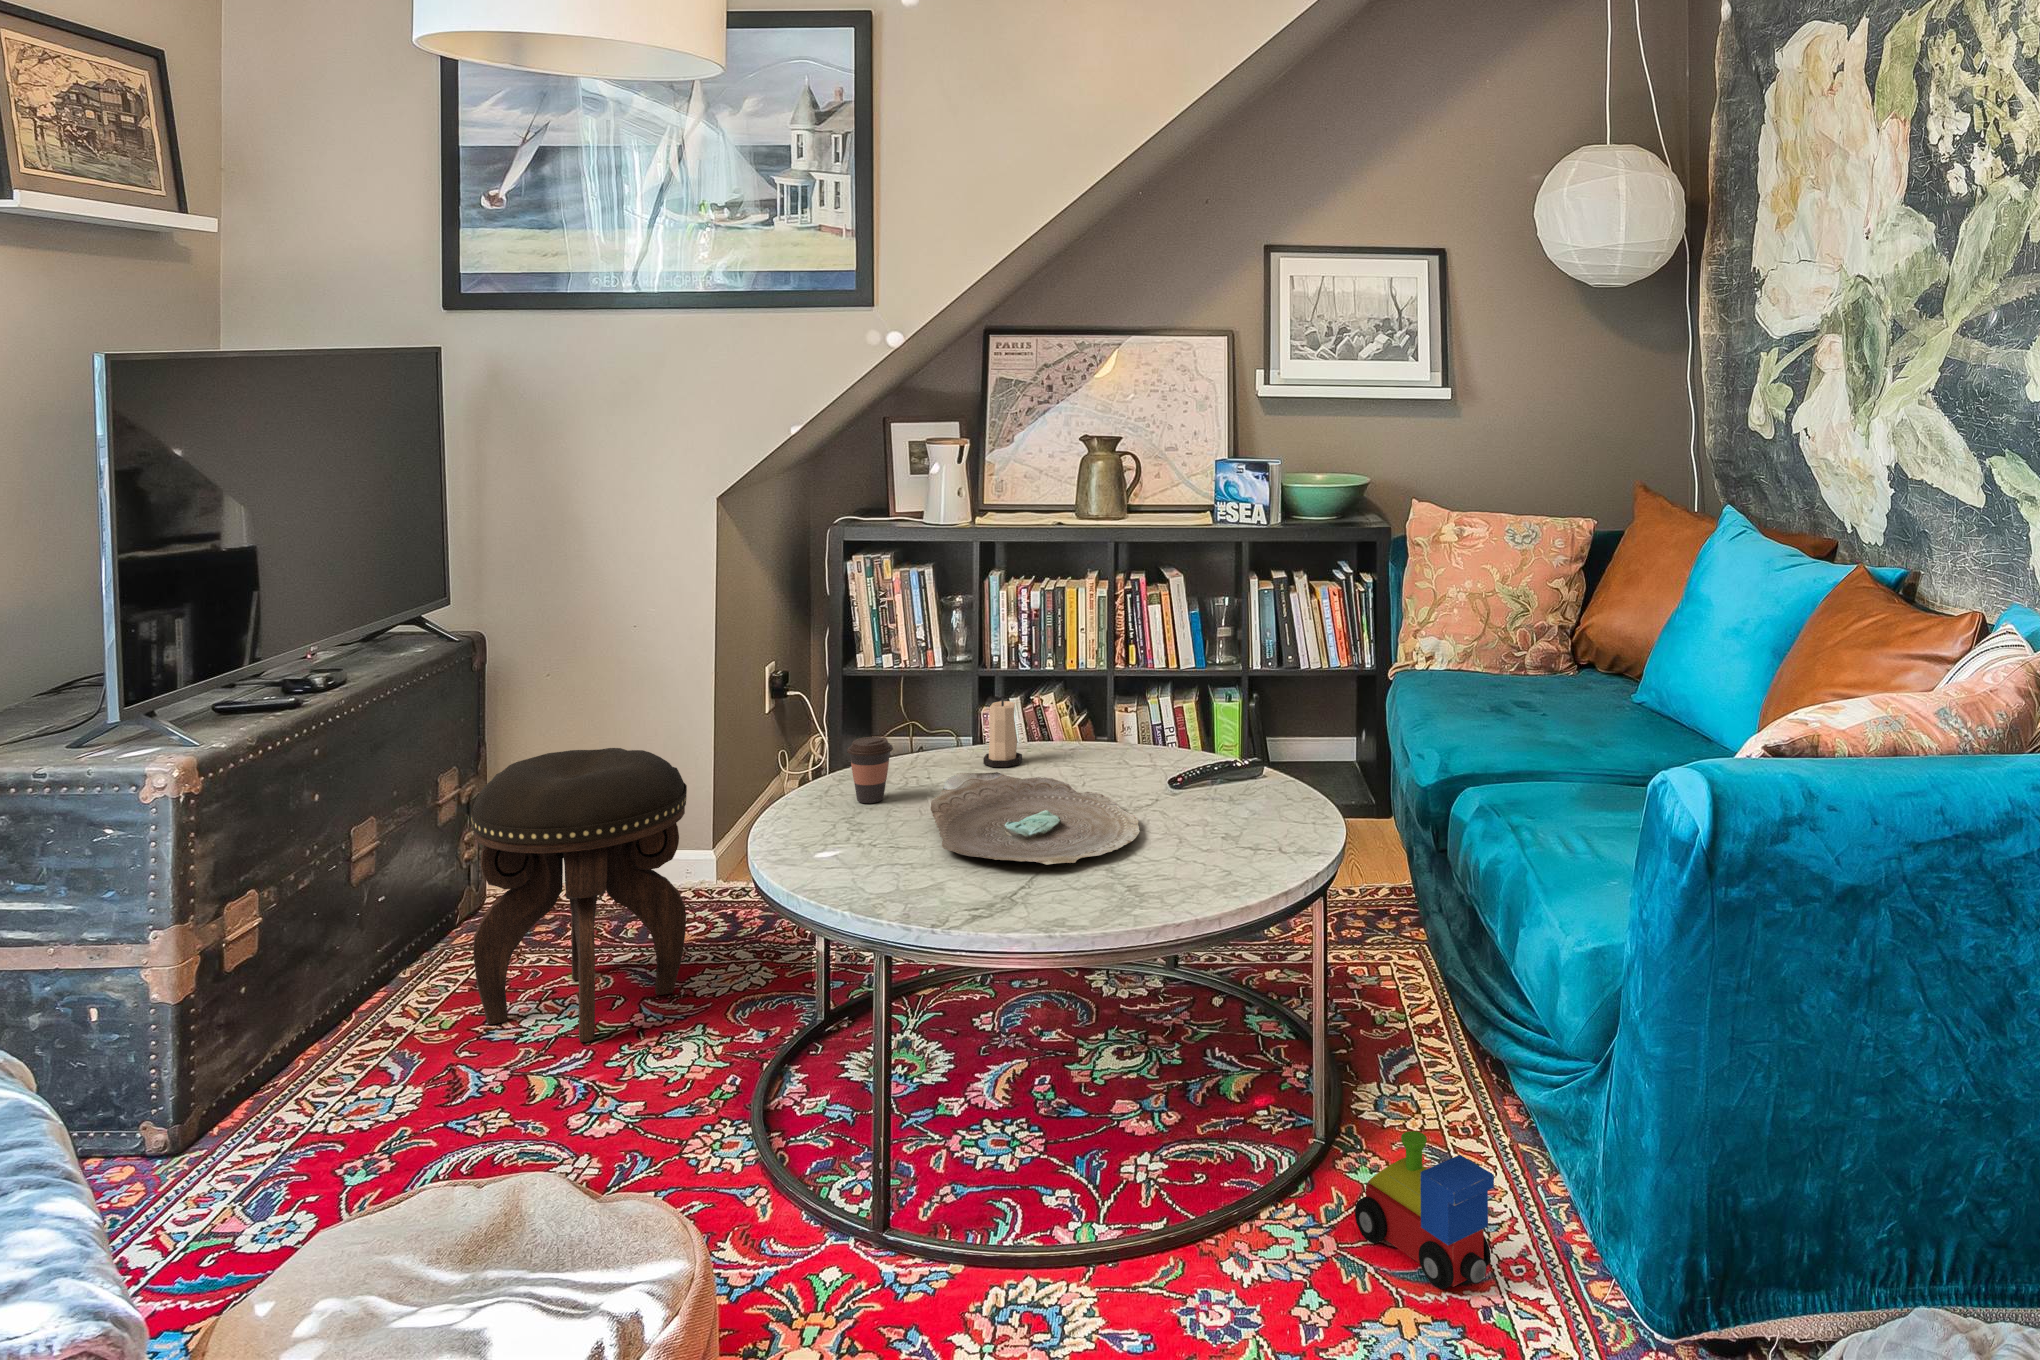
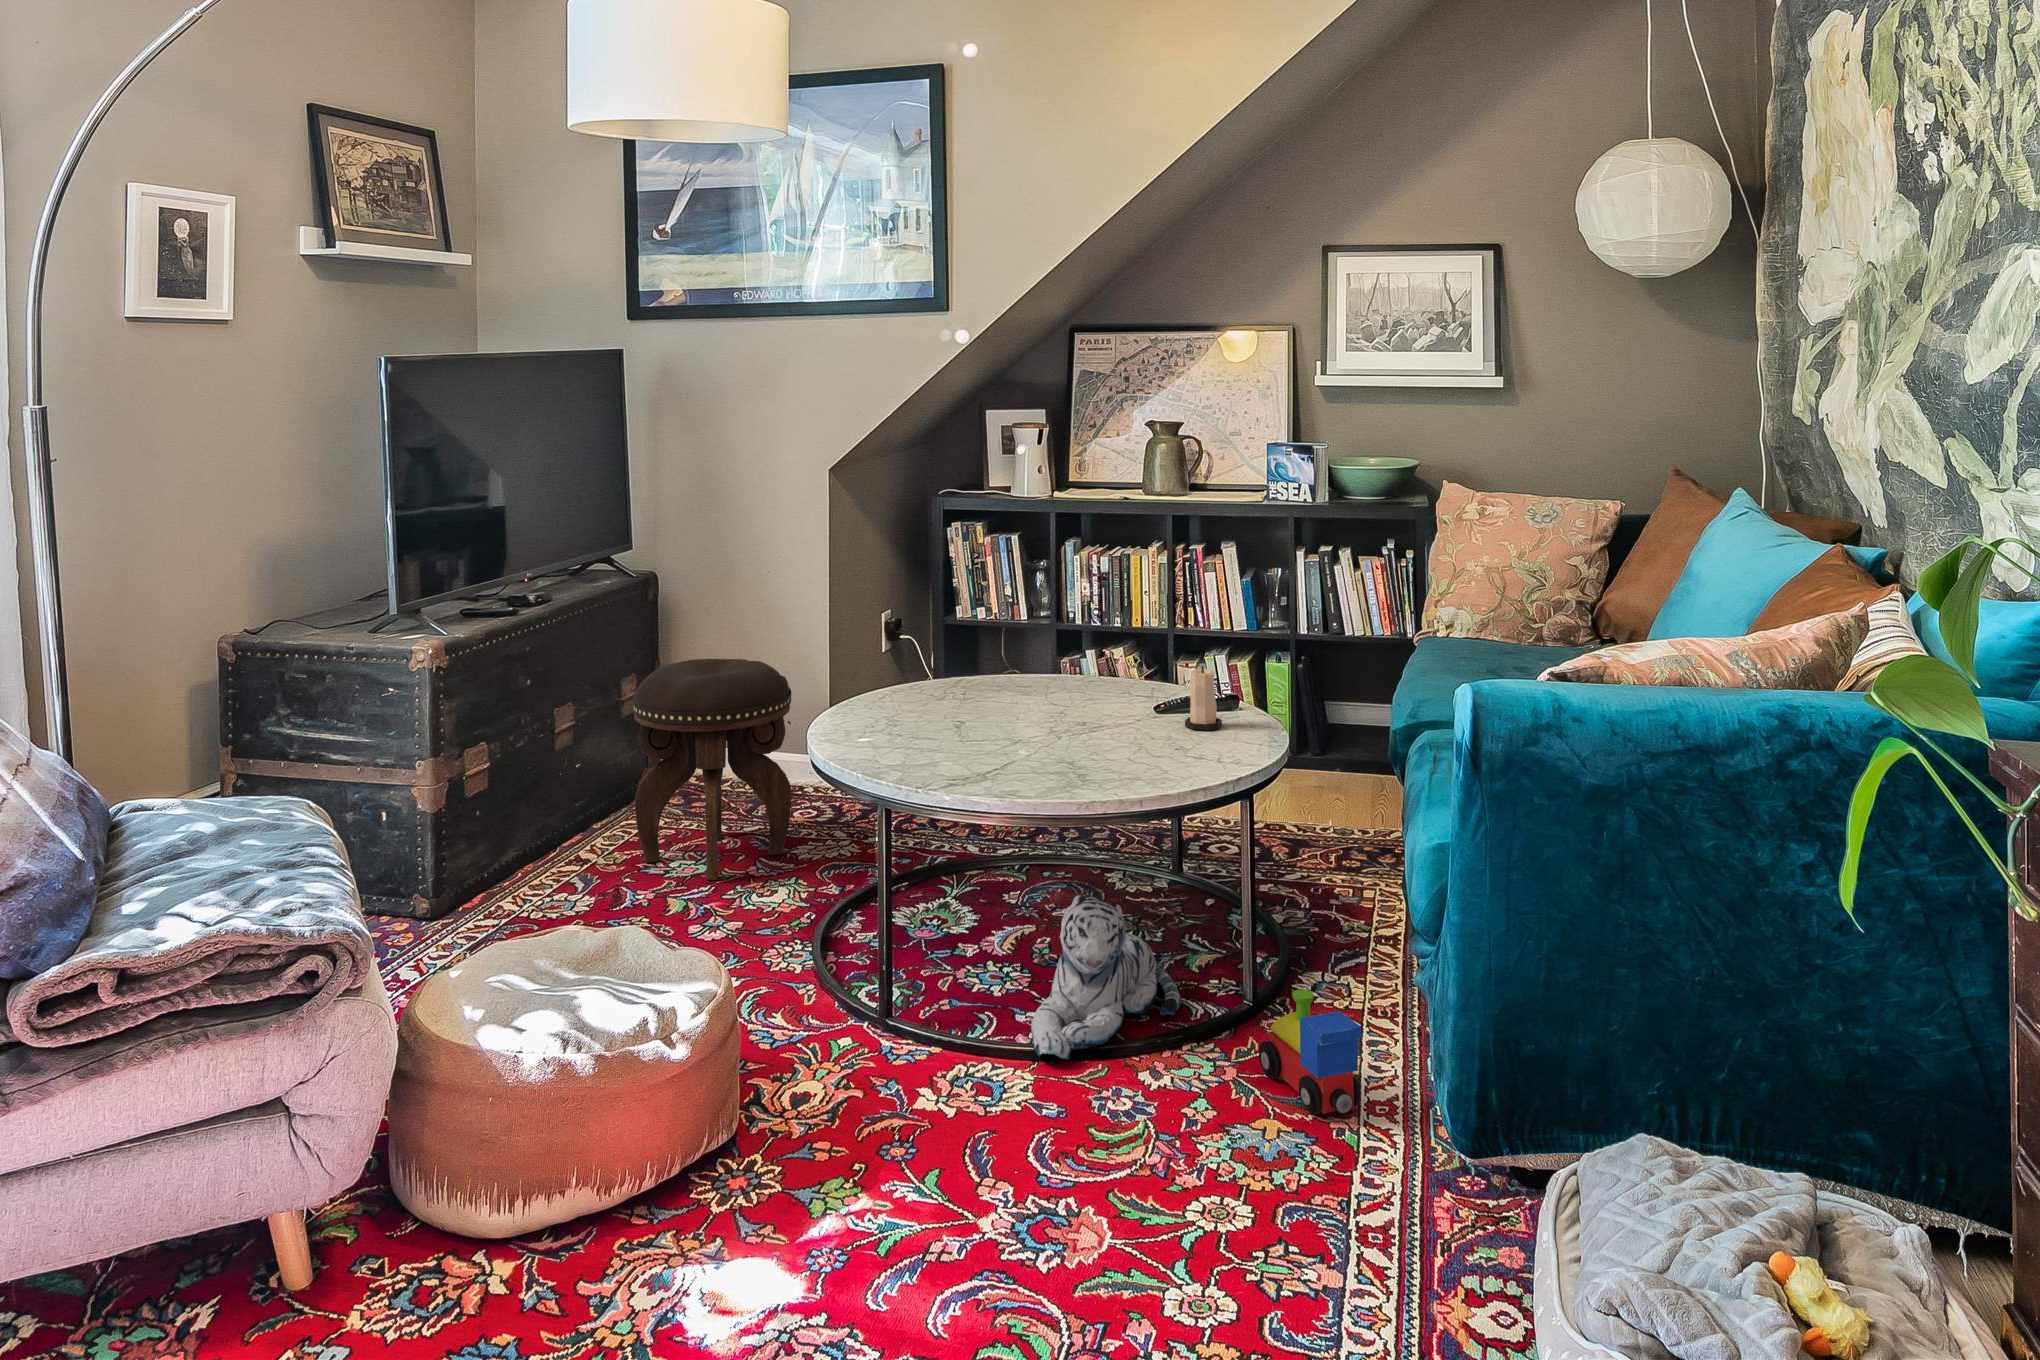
candle: present [983,698,1022,767] -> present [1185,666,1222,730]
coffee cup: present [847,737,893,803] -> none [897,655,933,707]
decorative bowl: present [931,772,1140,865] -> none [951,686,1116,755]
plush toy: none [1067,1037,1234,1257] -> present [1031,895,1181,1060]

